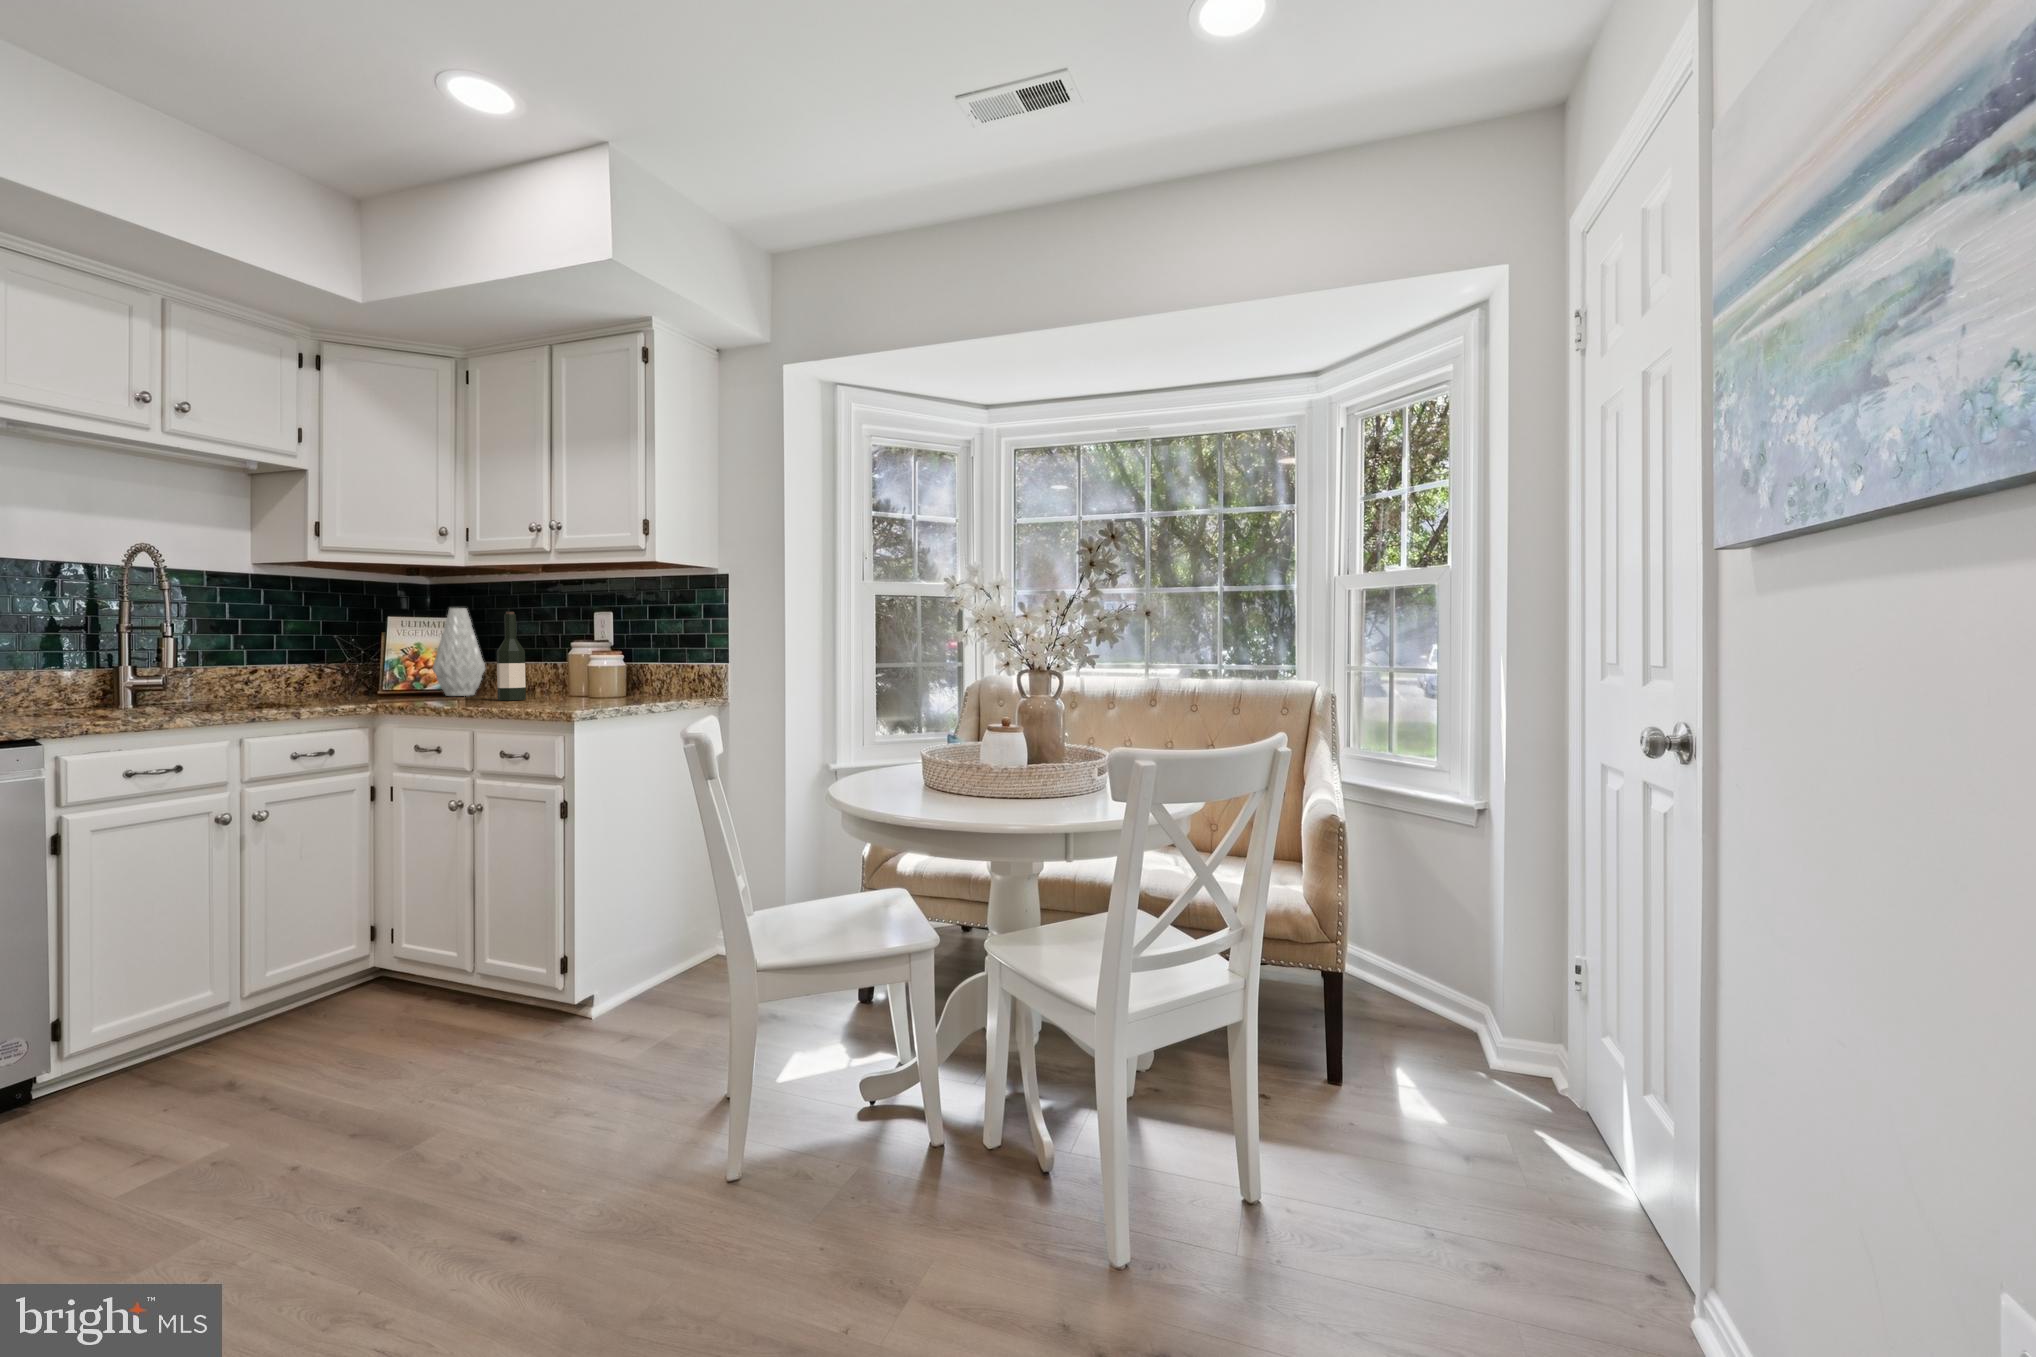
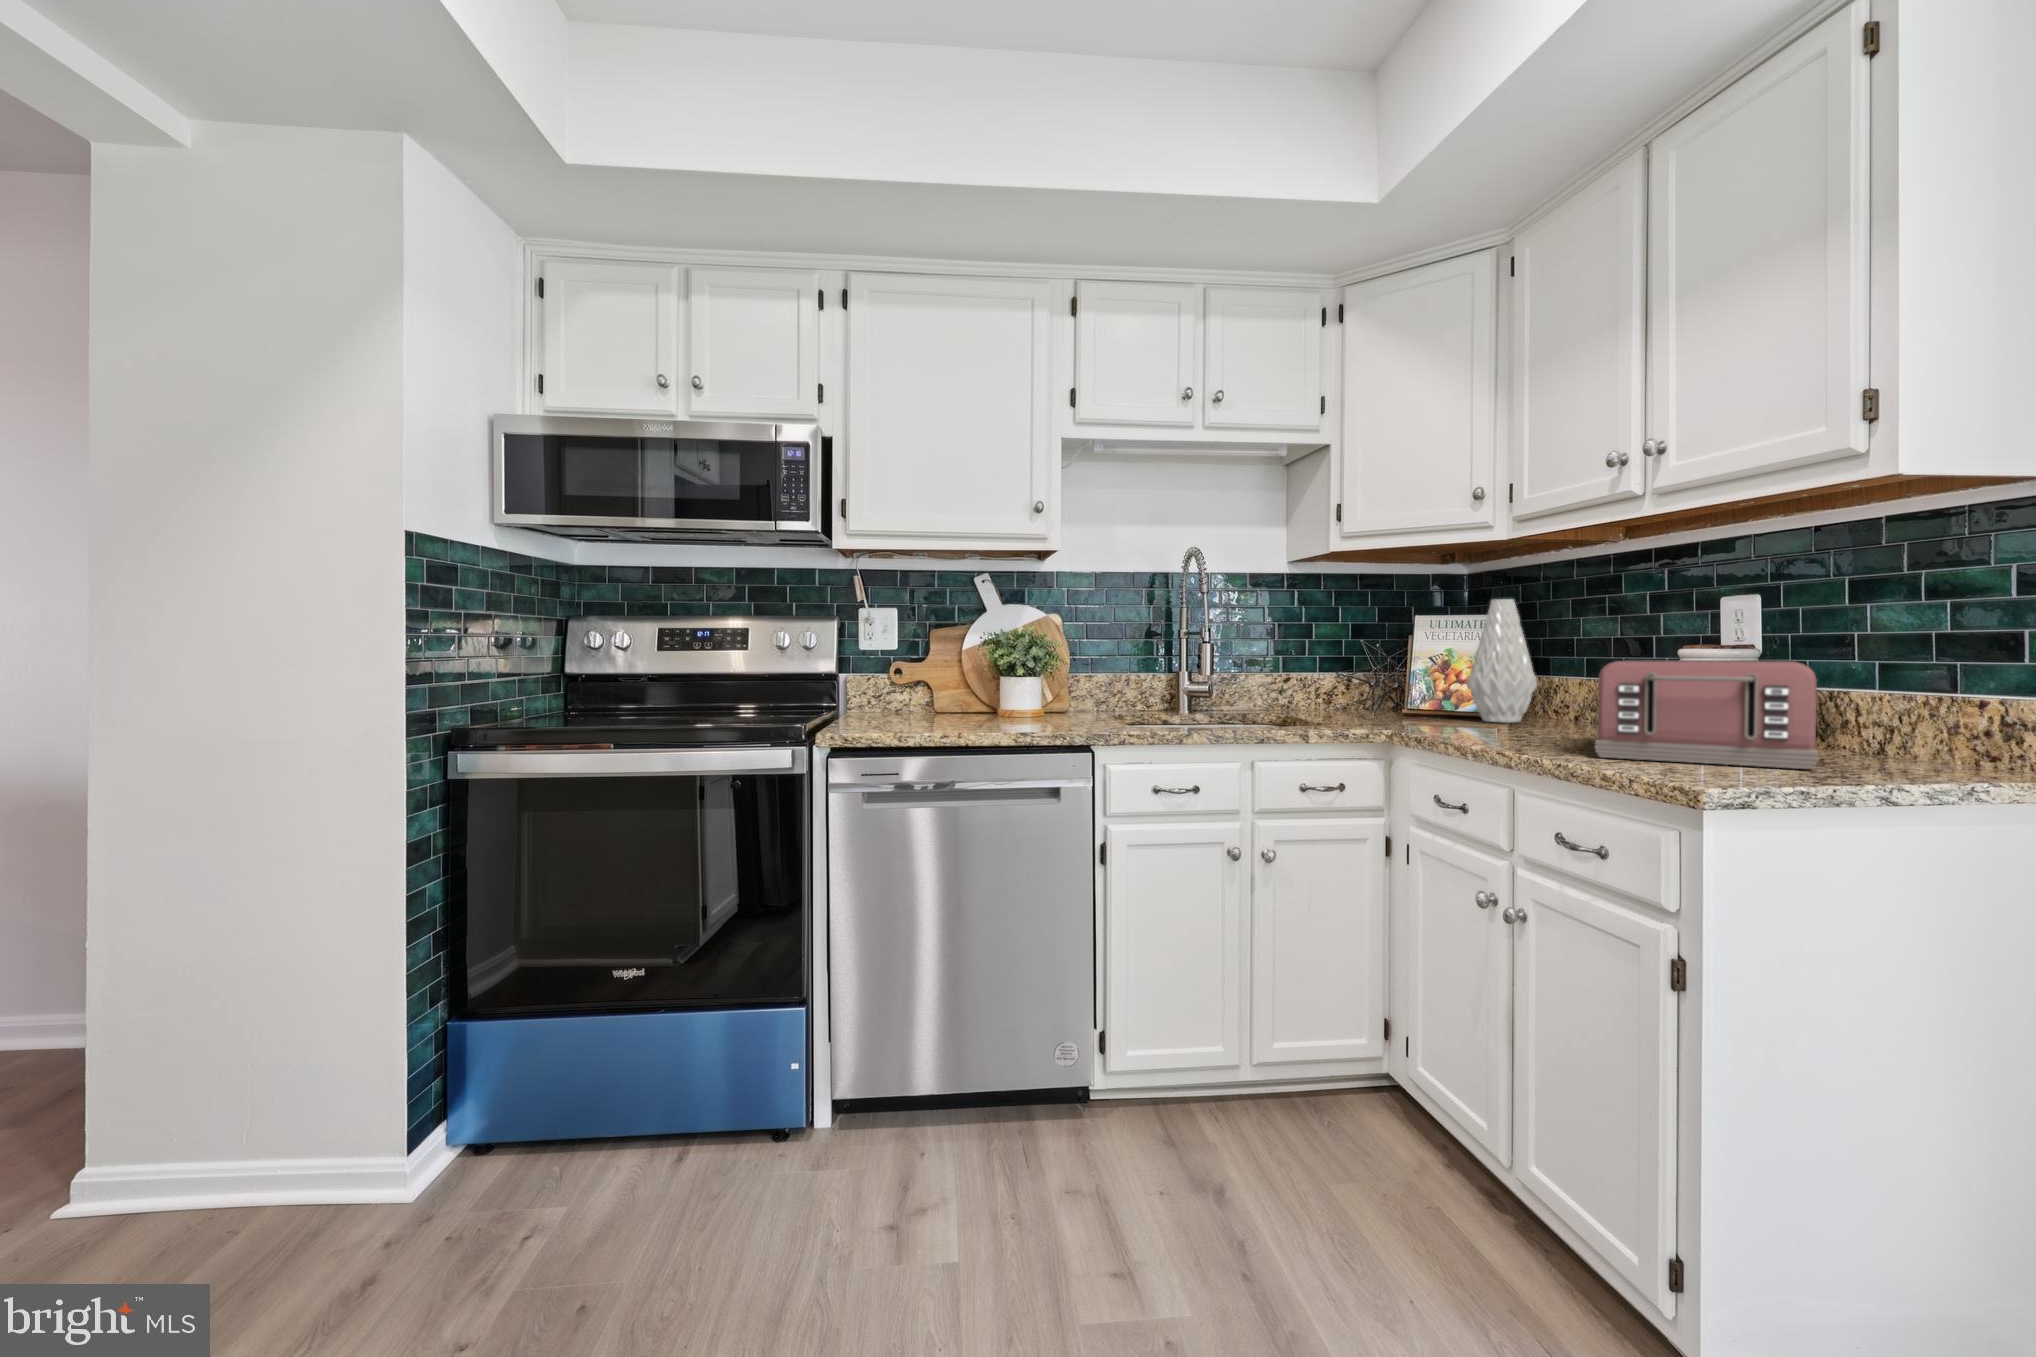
wine bottle: present [497,612,526,700] -> none [1553,600,1598,739]
toaster: none [522,649,633,706] -> present [1595,660,1818,770]

